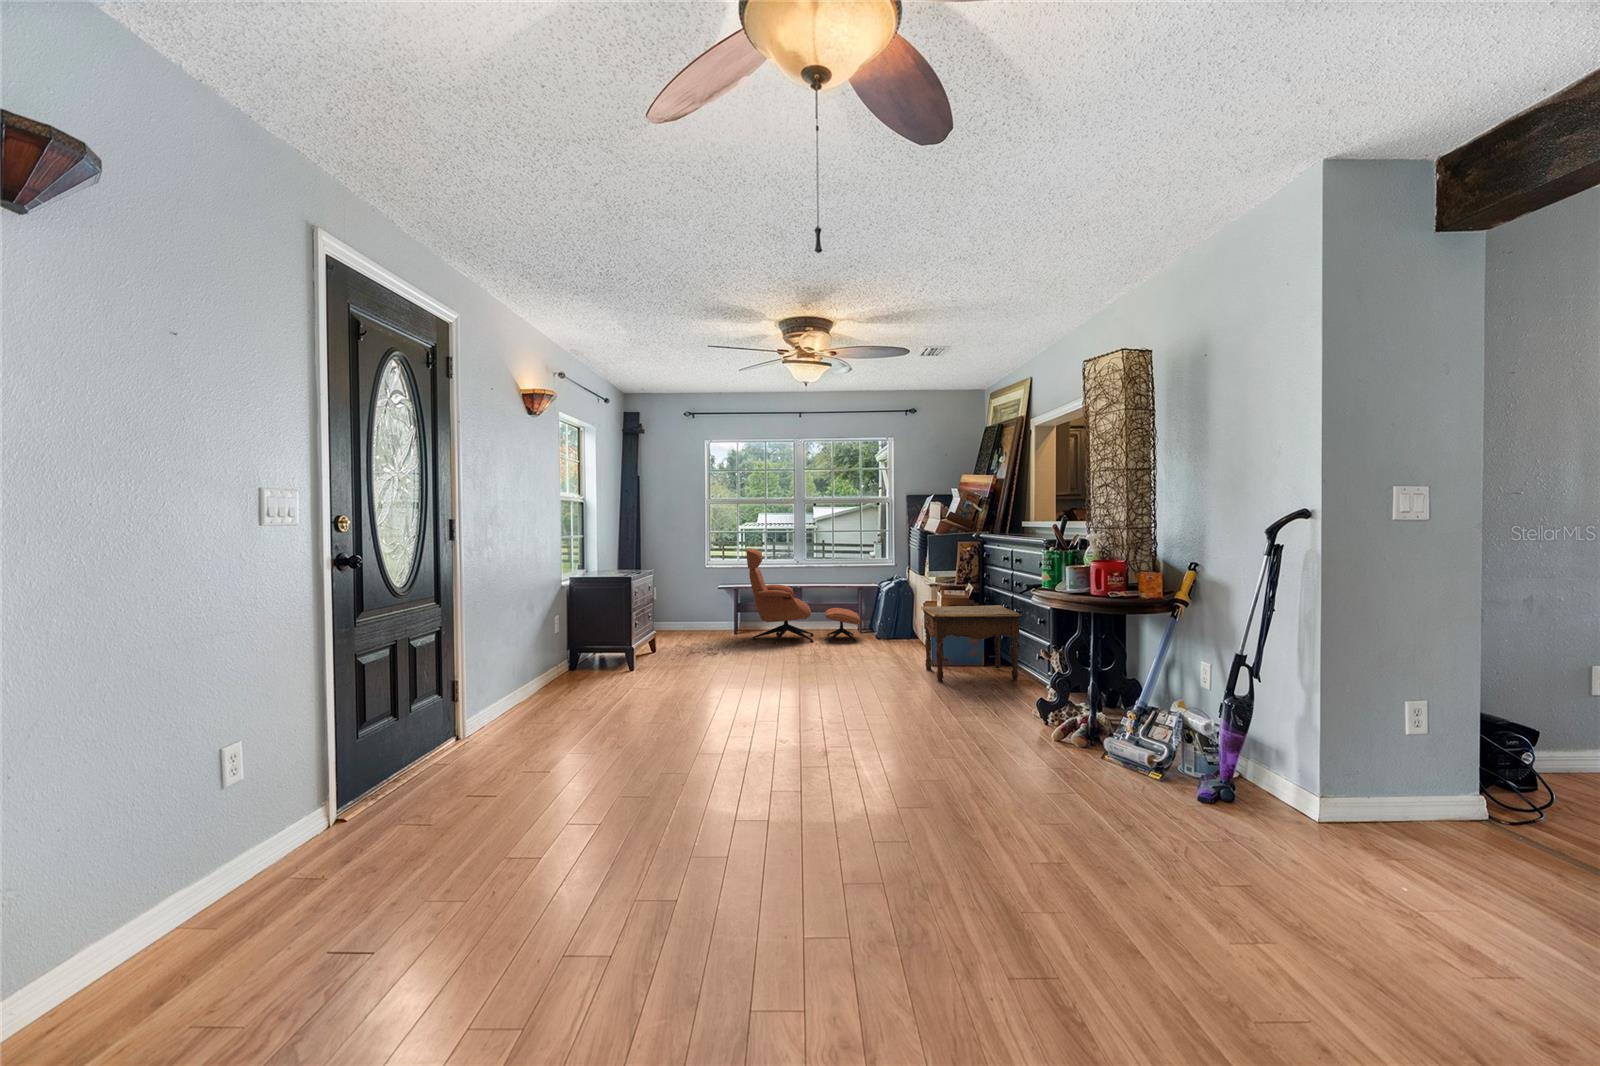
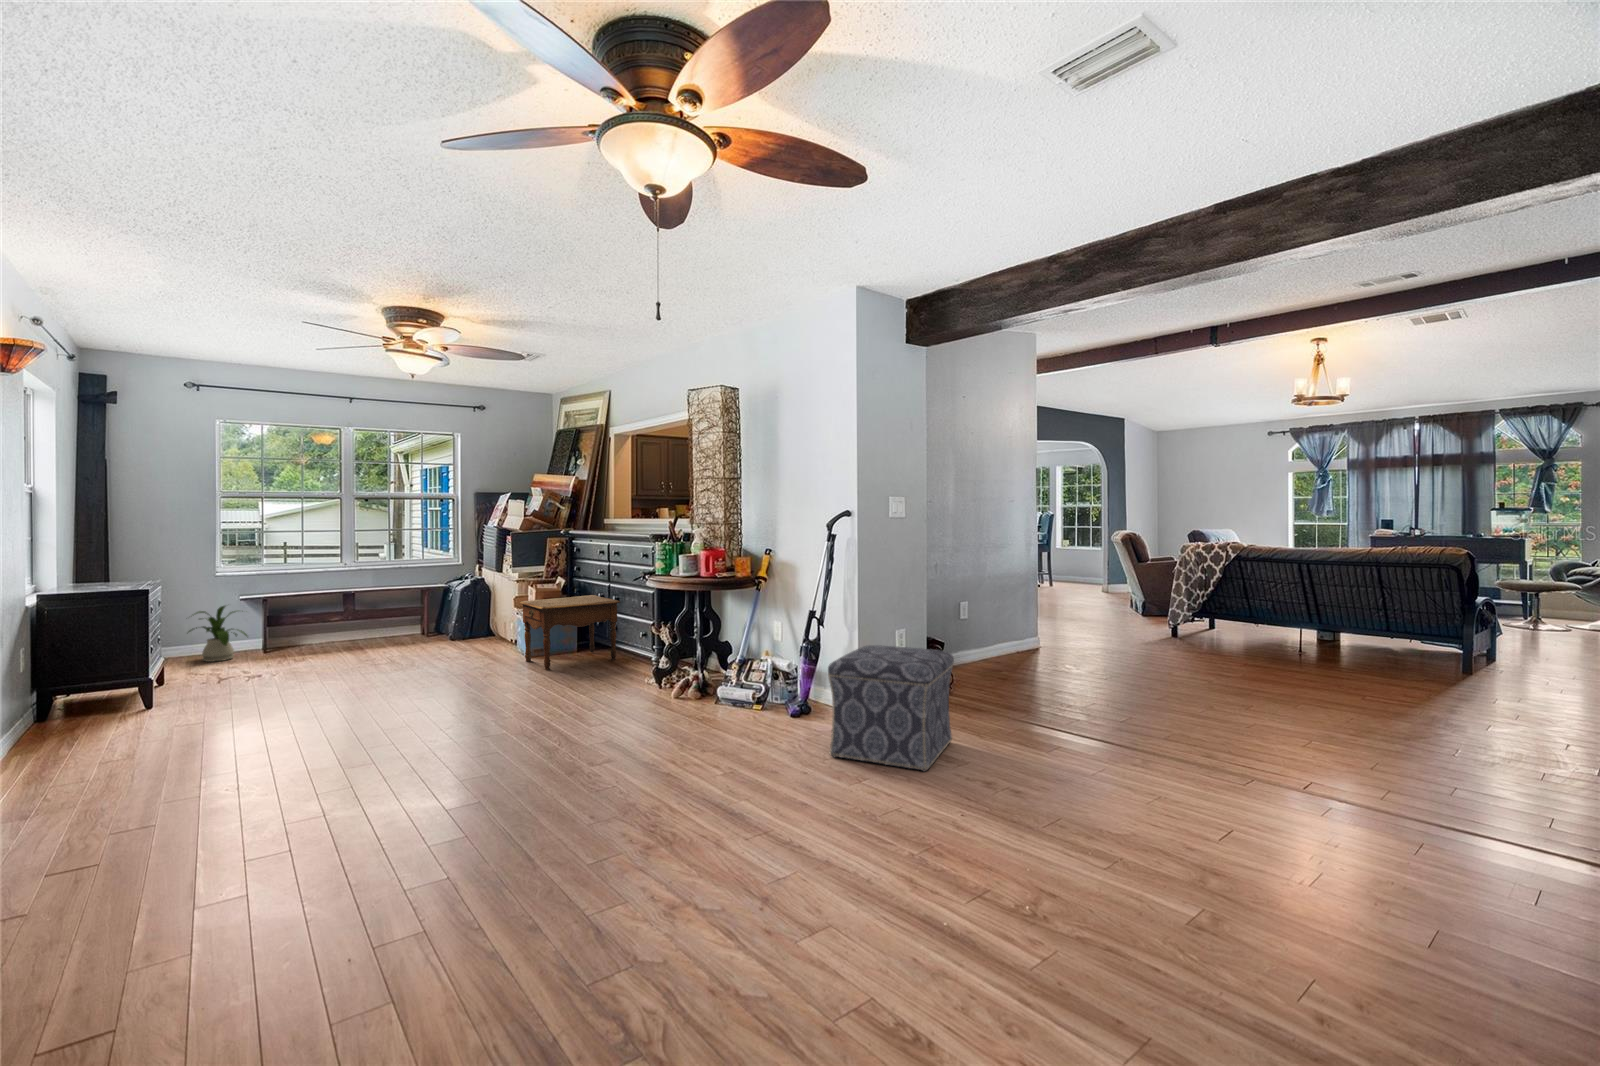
lounge chair: present [746,548,860,645] -> none [281,551,433,659]
house plant: none [688,591,729,637] -> present [189,606,247,662]
ottoman: none [1223,721,1499,961] -> present [828,645,954,771]

